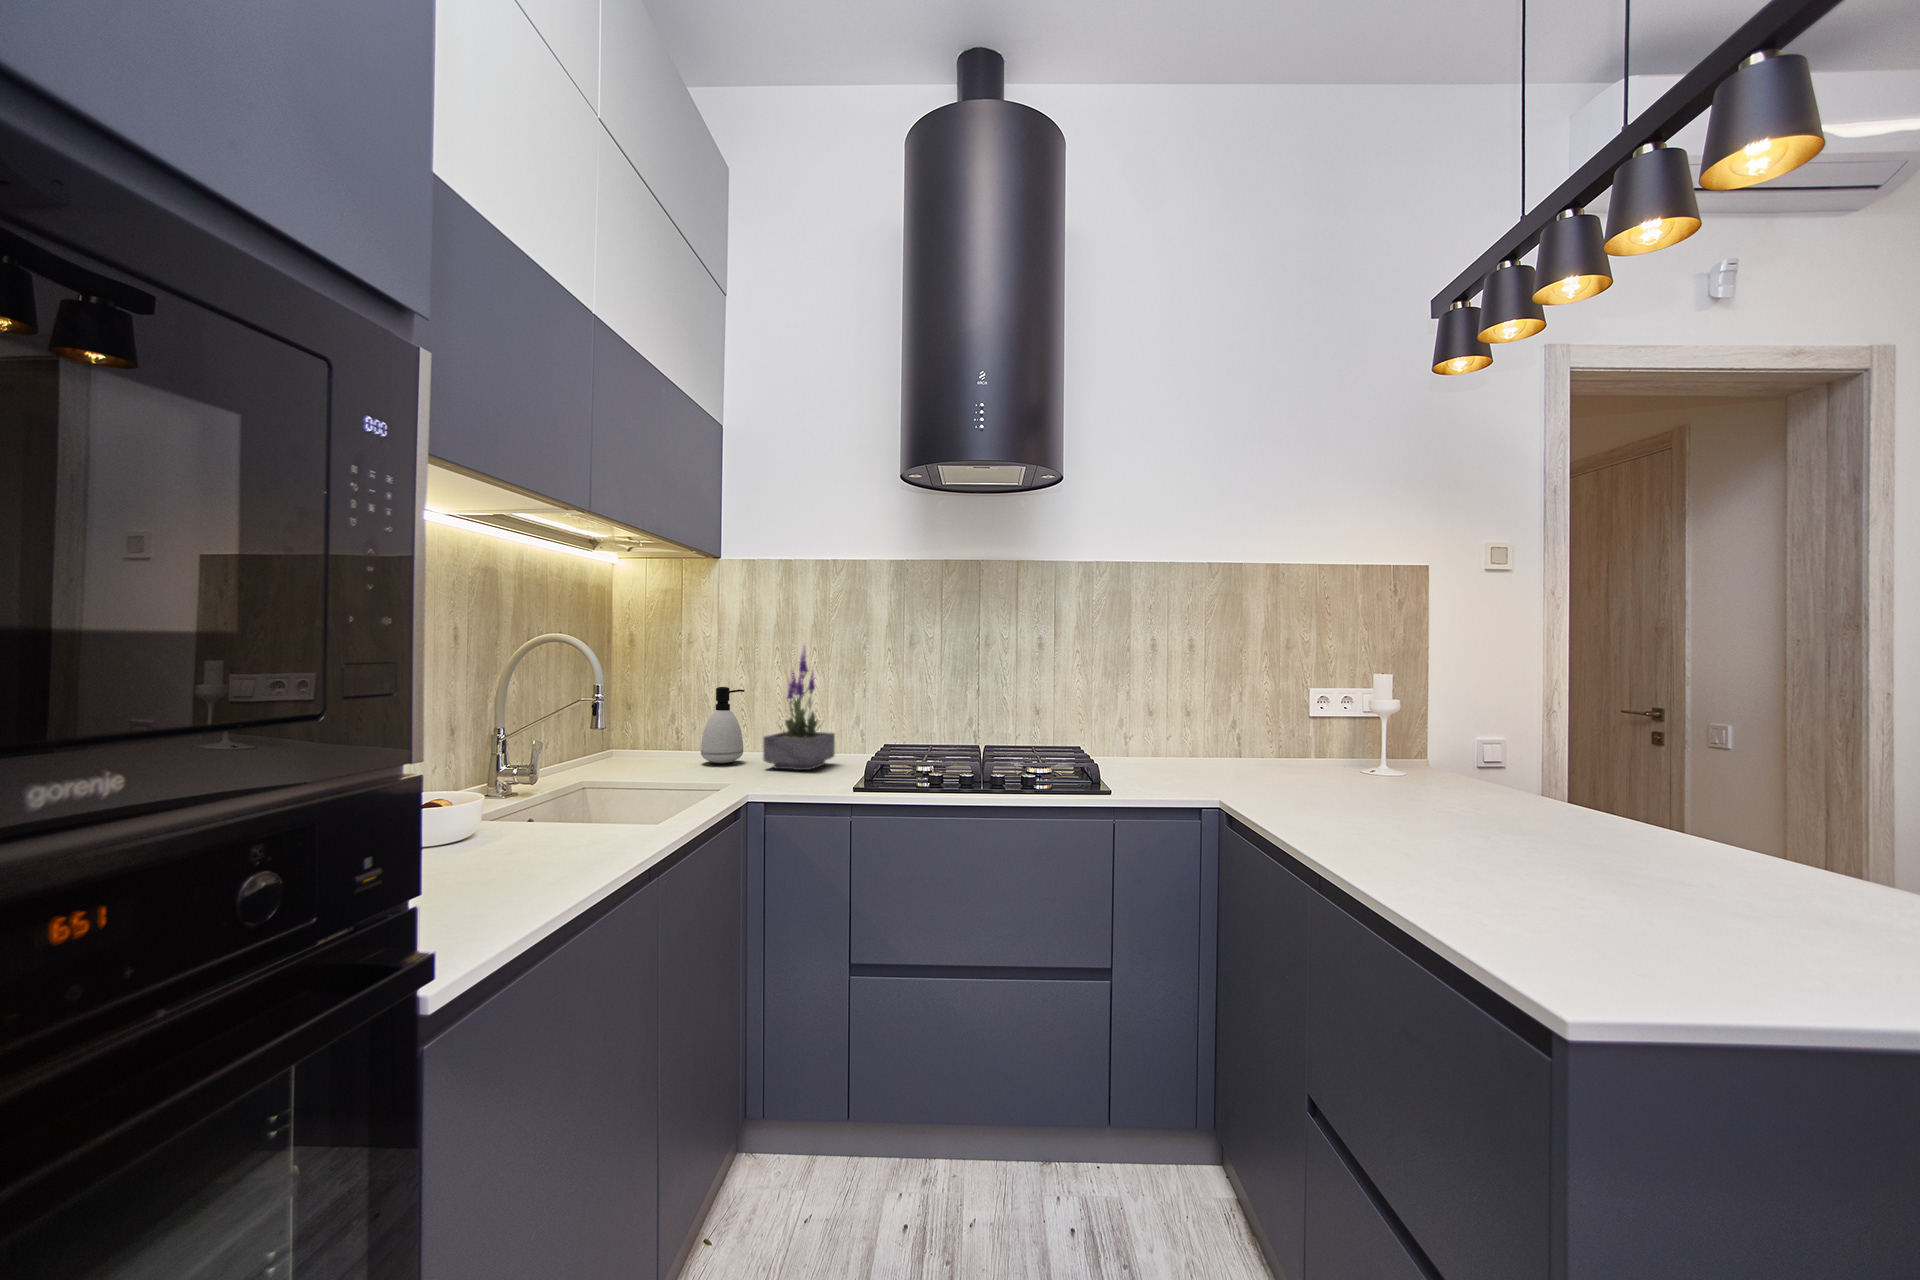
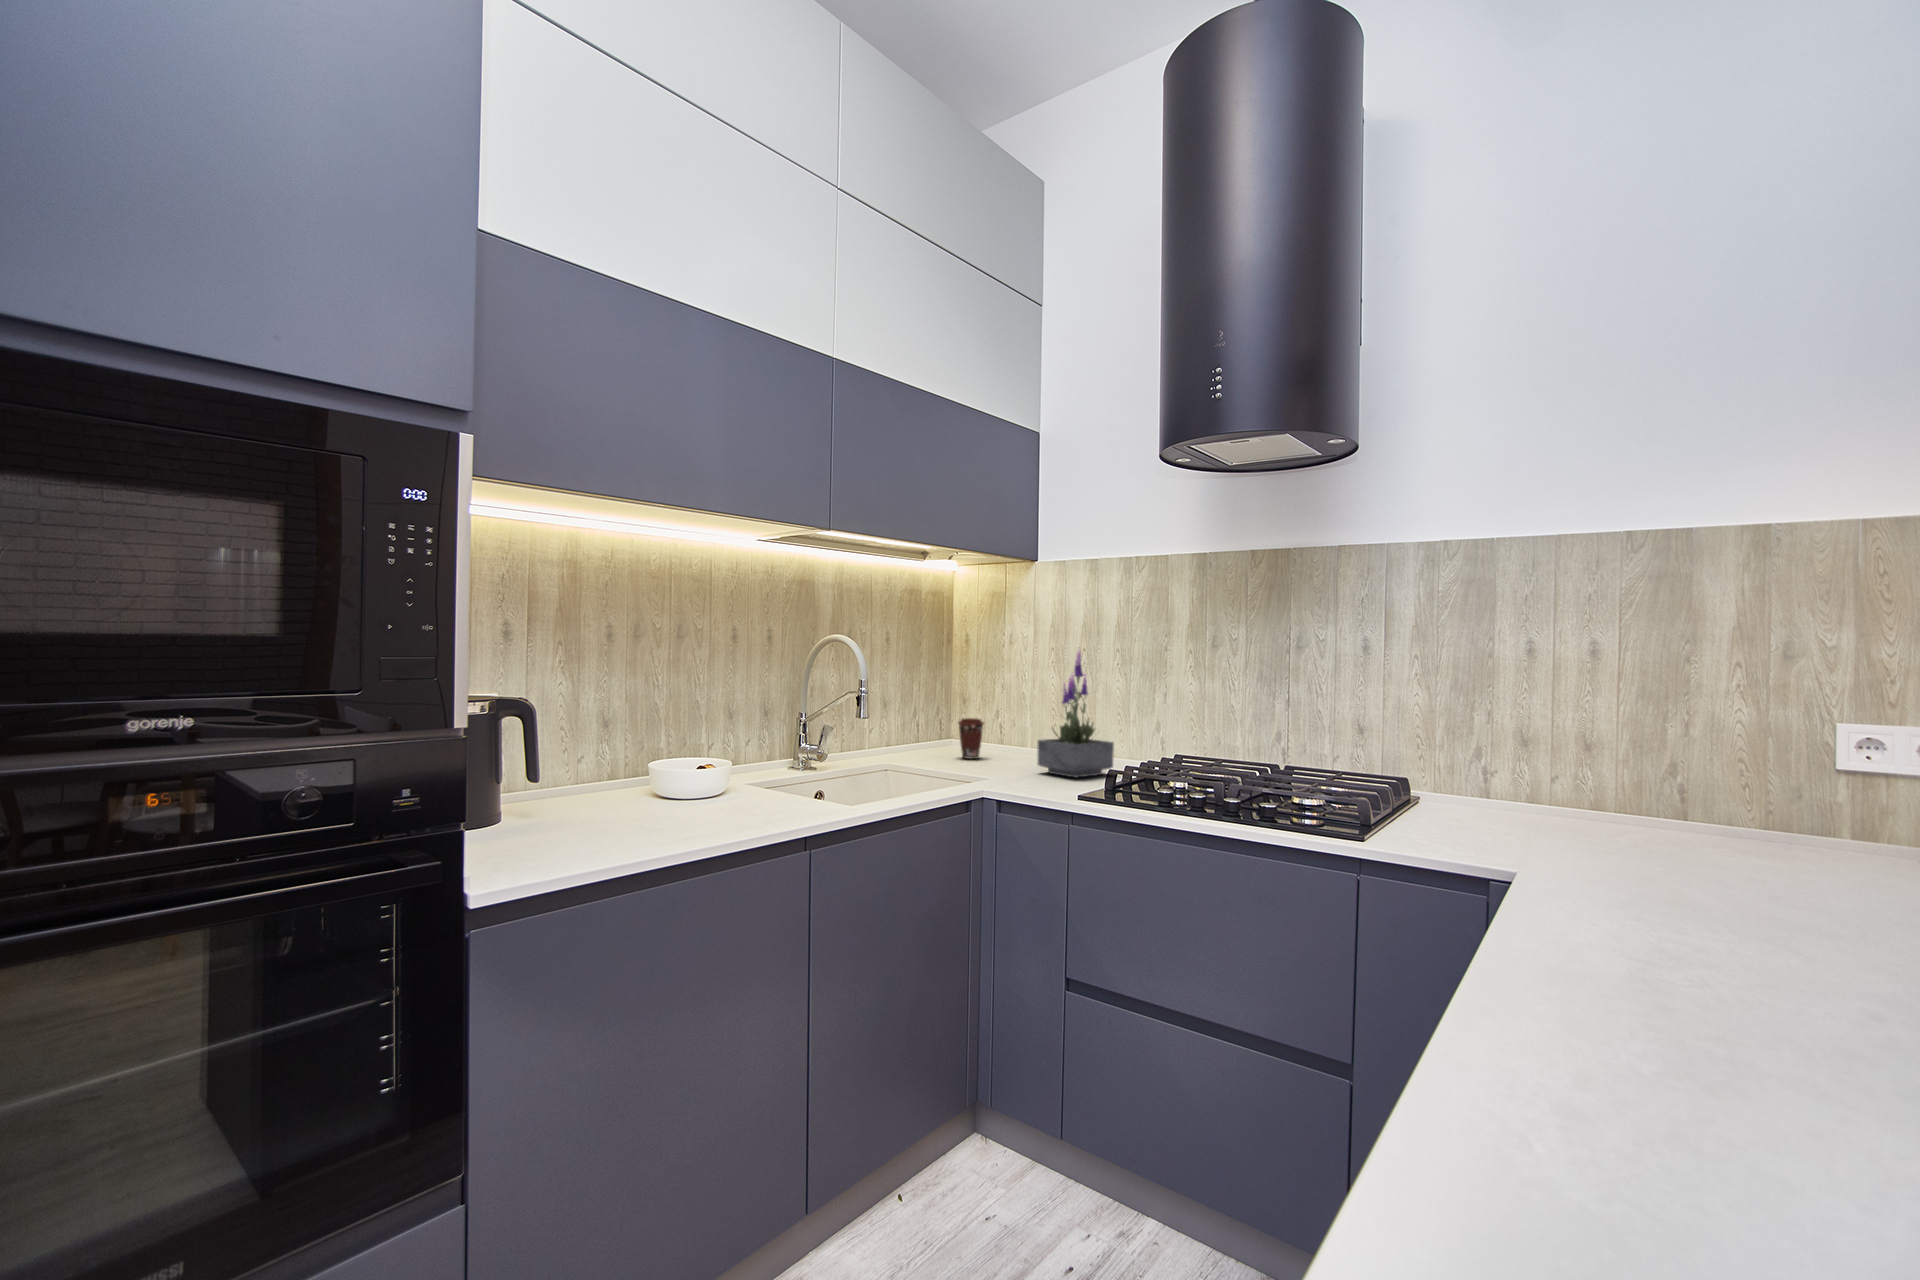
soap dispenser: present [701,687,745,763] -> none [995,690,1037,764]
coffee cup: none [648,719,678,762] -> present [958,718,984,759]

